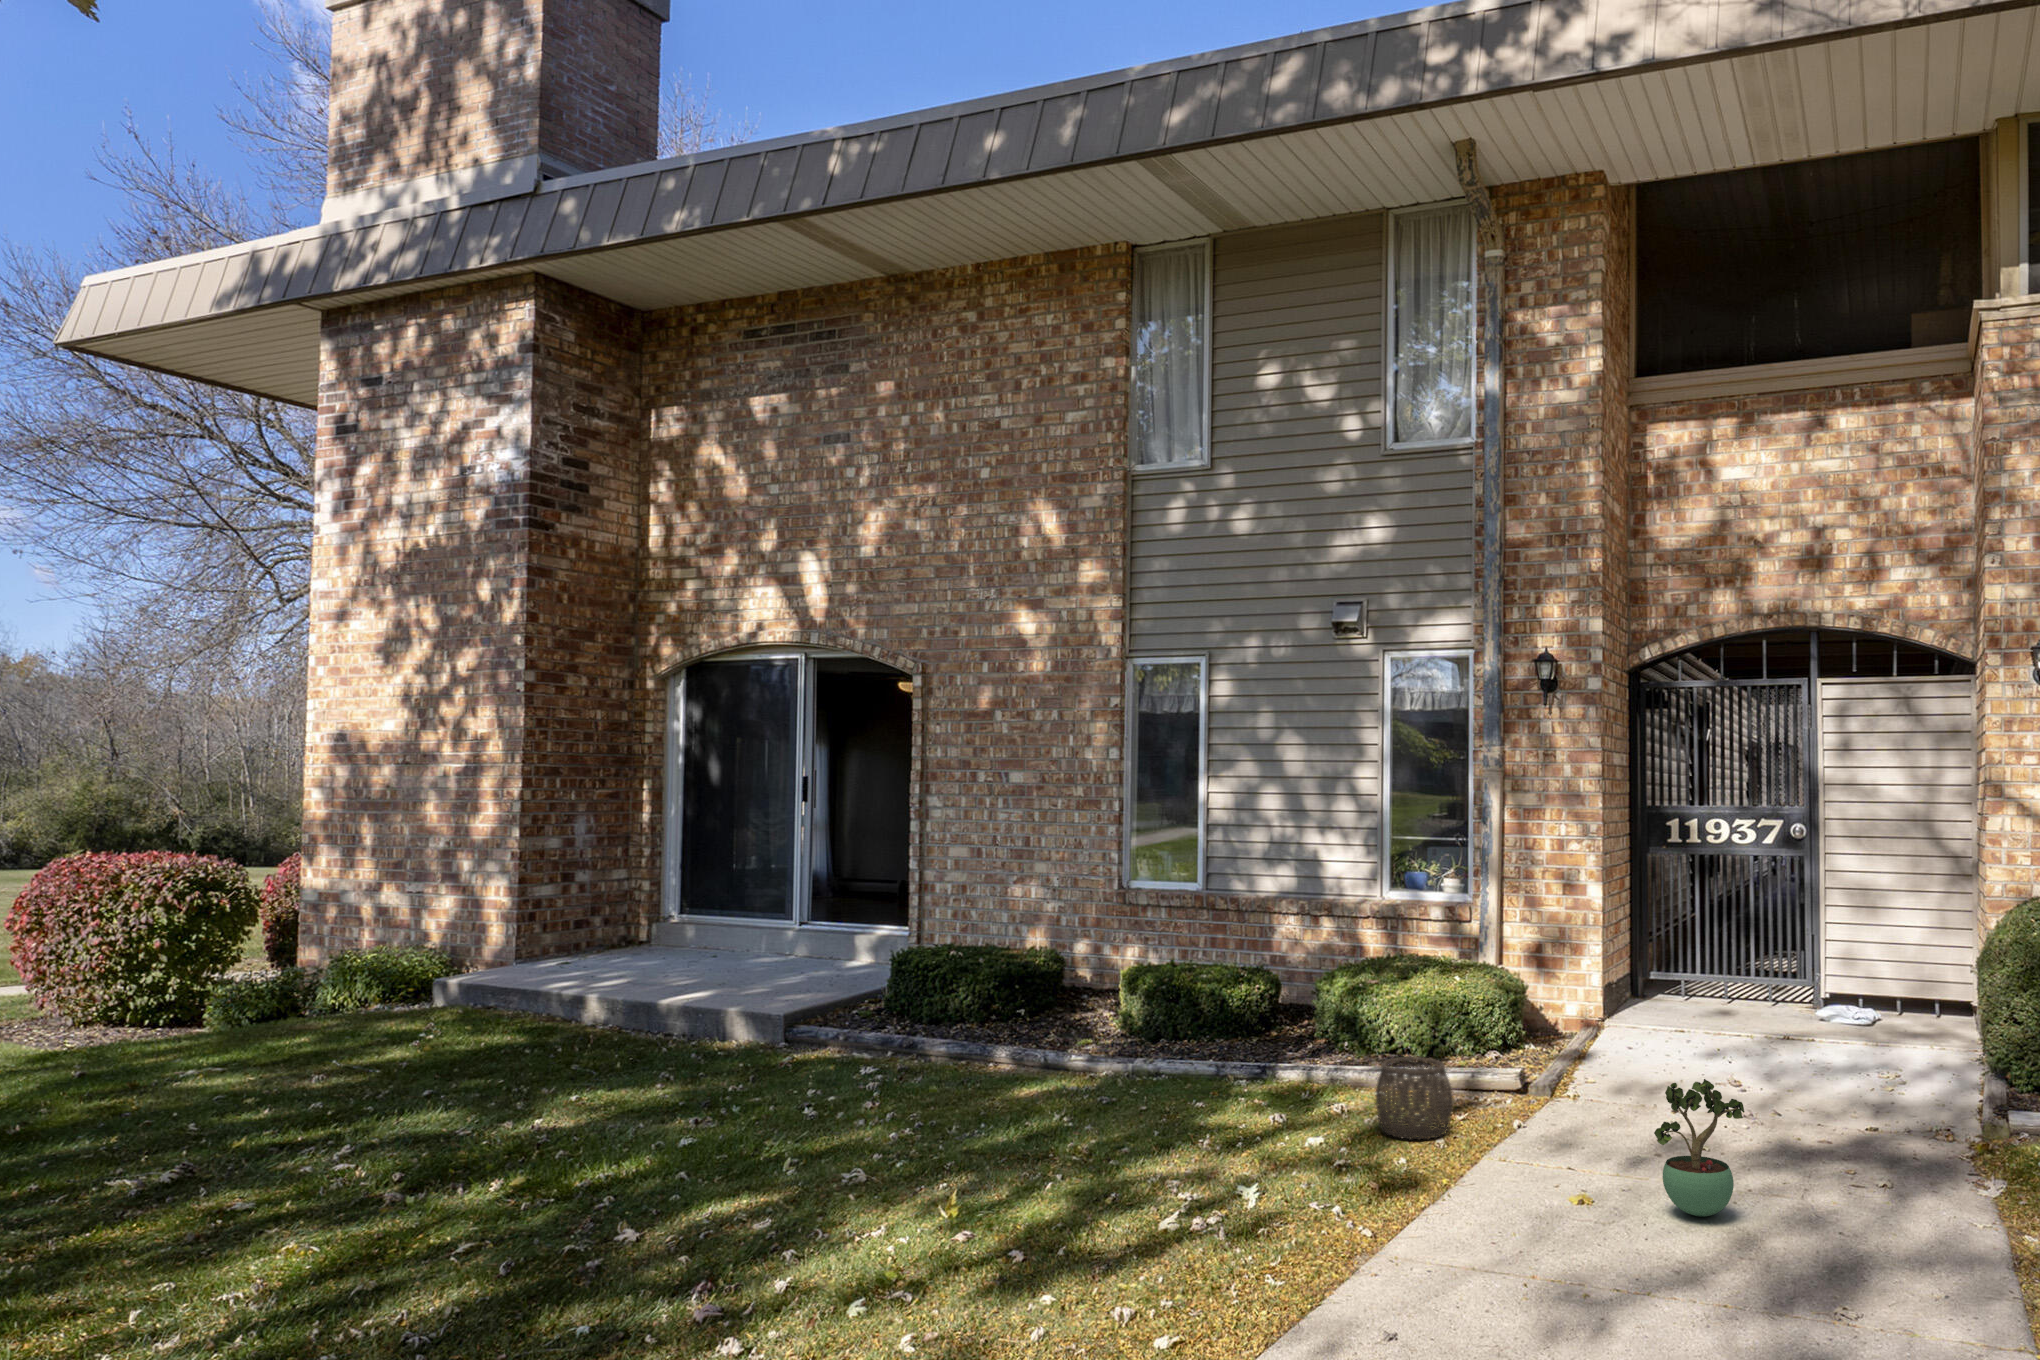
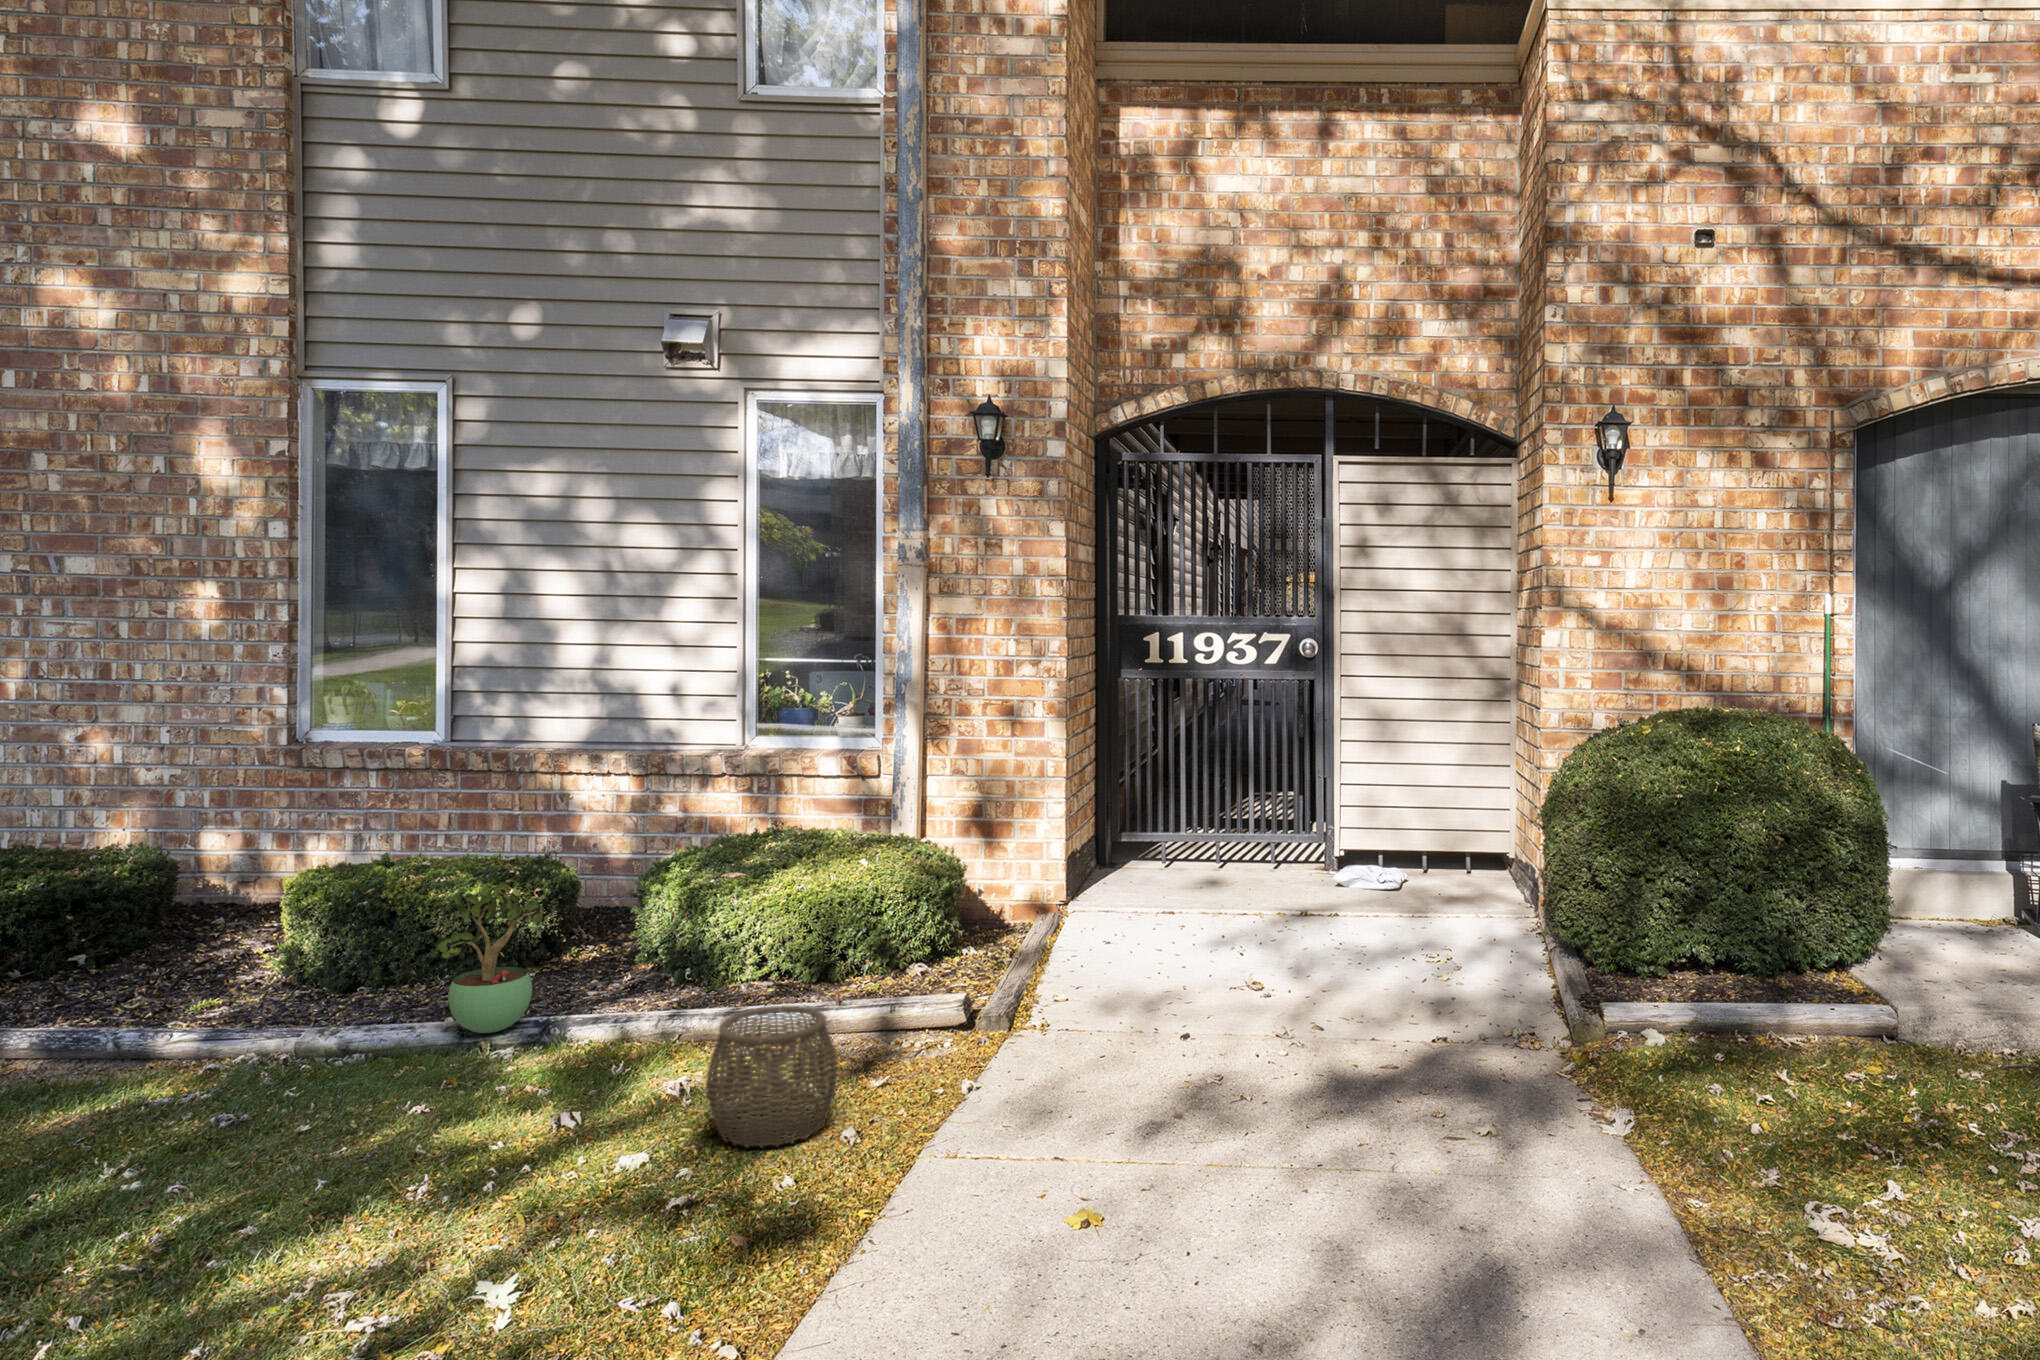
potted plant: present [1654,1079,1744,1217] -> present [437,882,543,1033]

